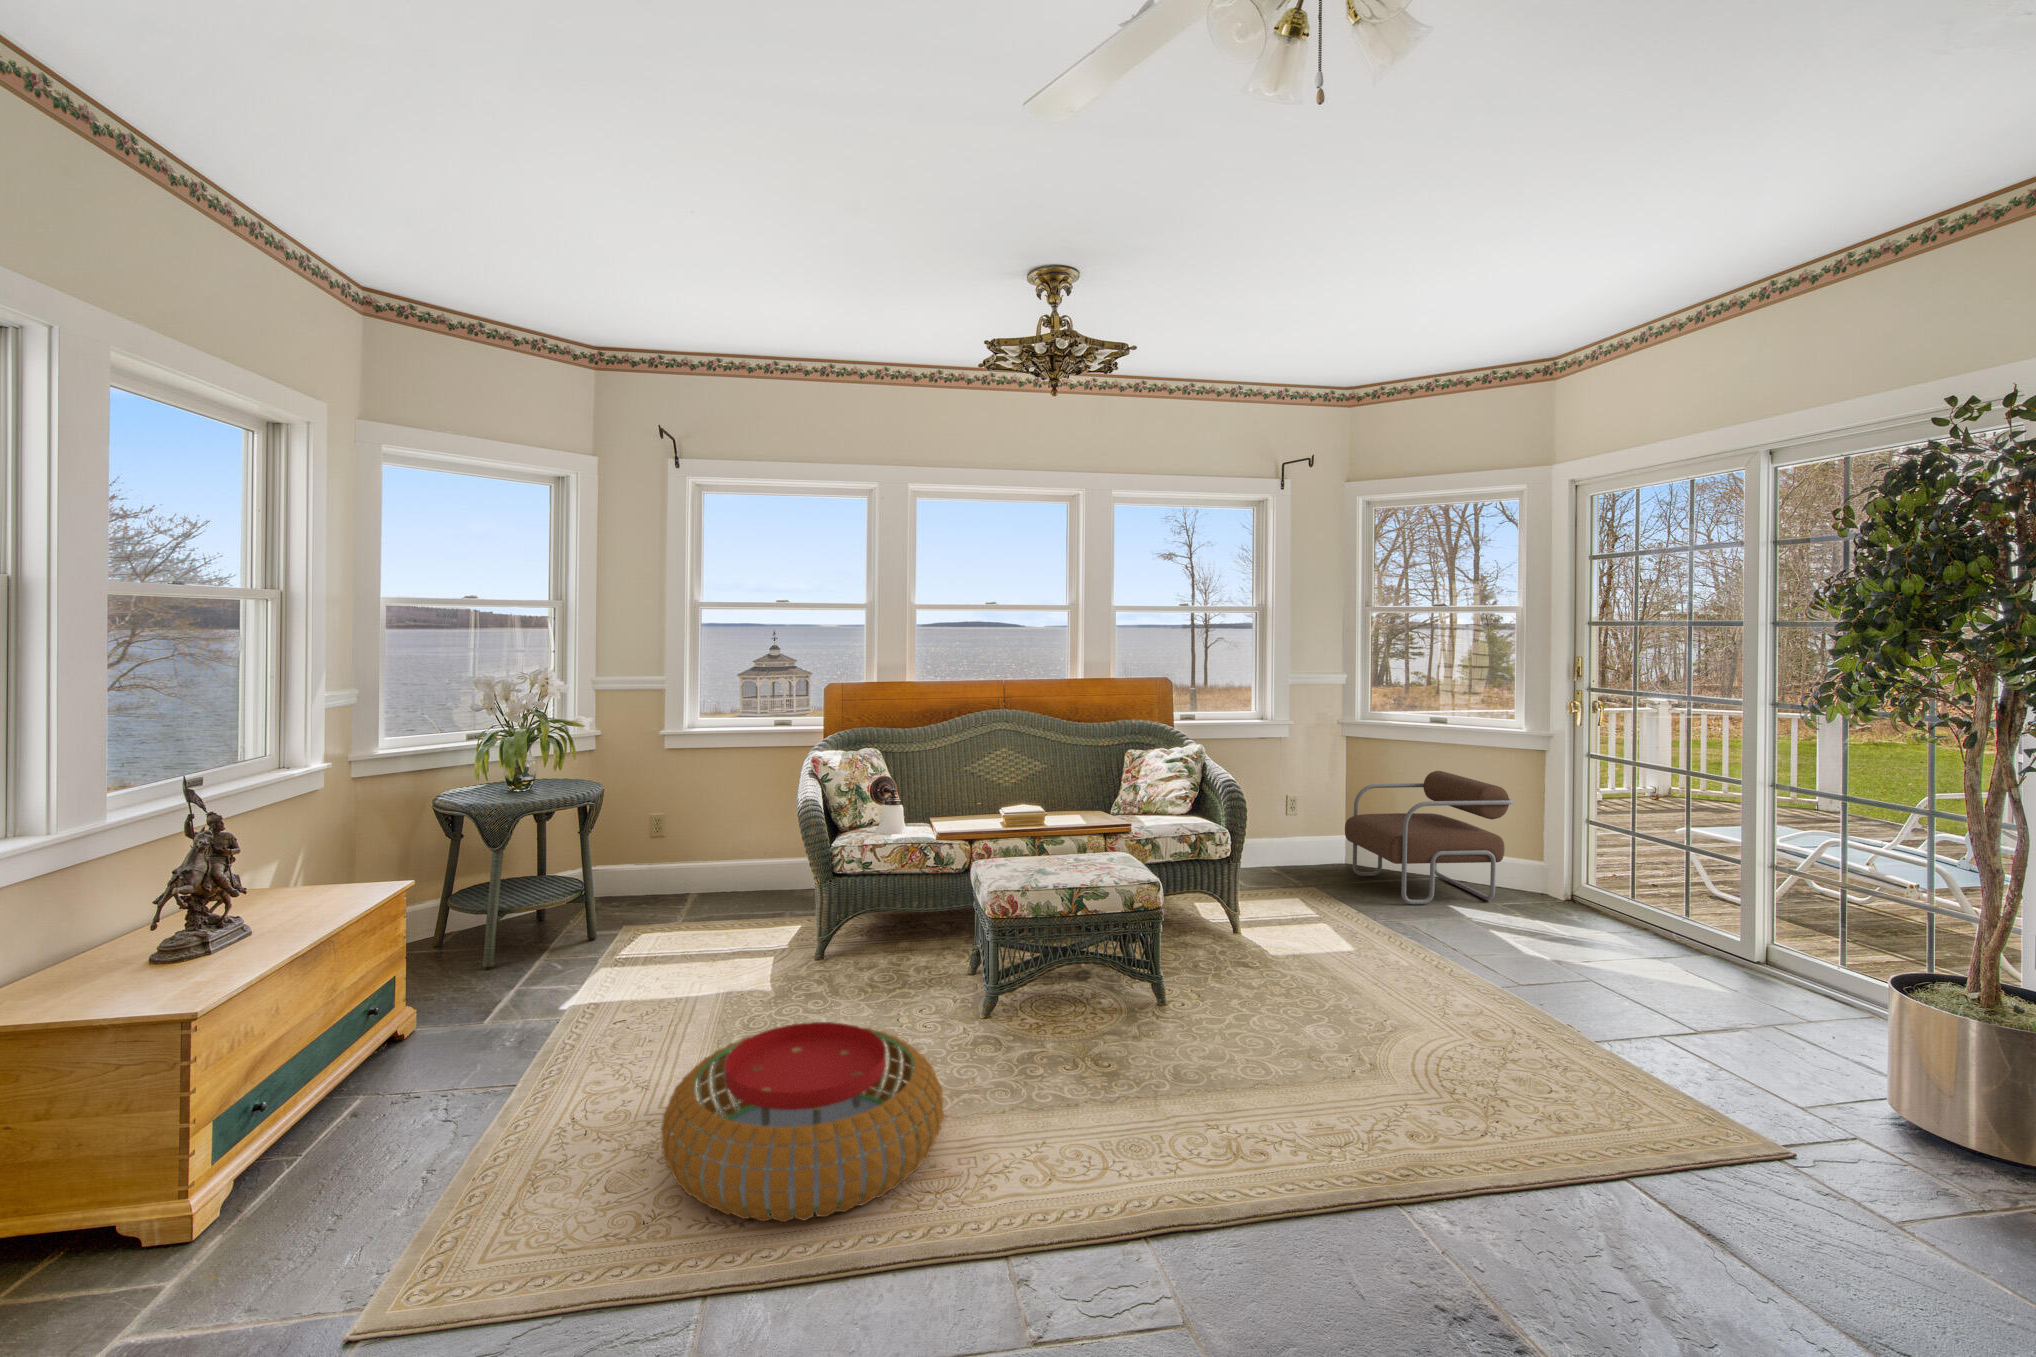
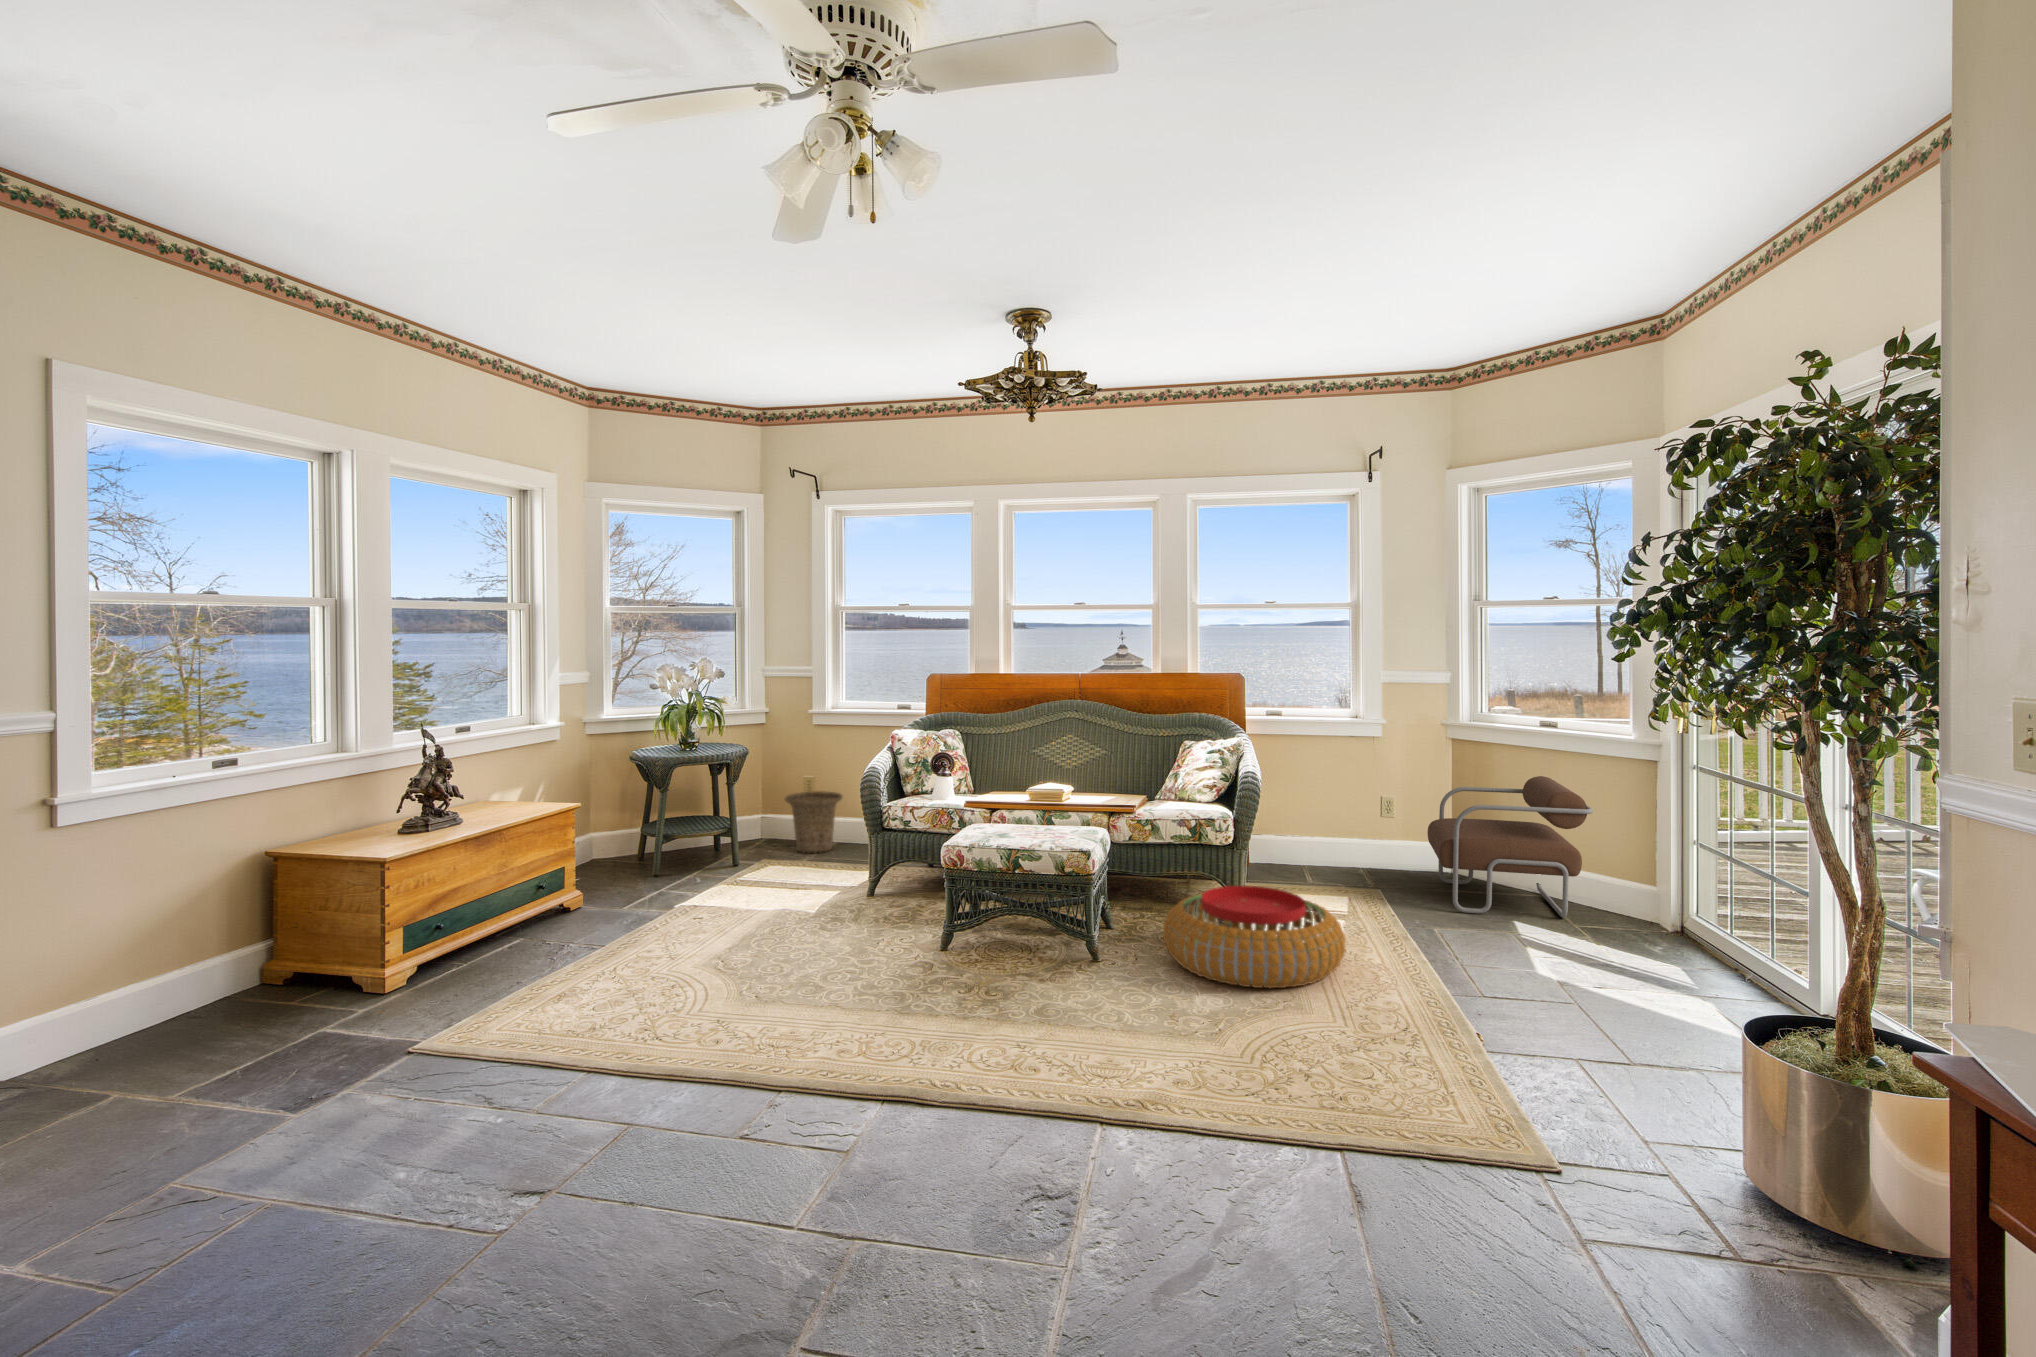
basket: none [641,828,715,906] -> present [785,791,843,853]
pouf: present [661,1022,944,1222] -> present [1163,886,1346,988]

